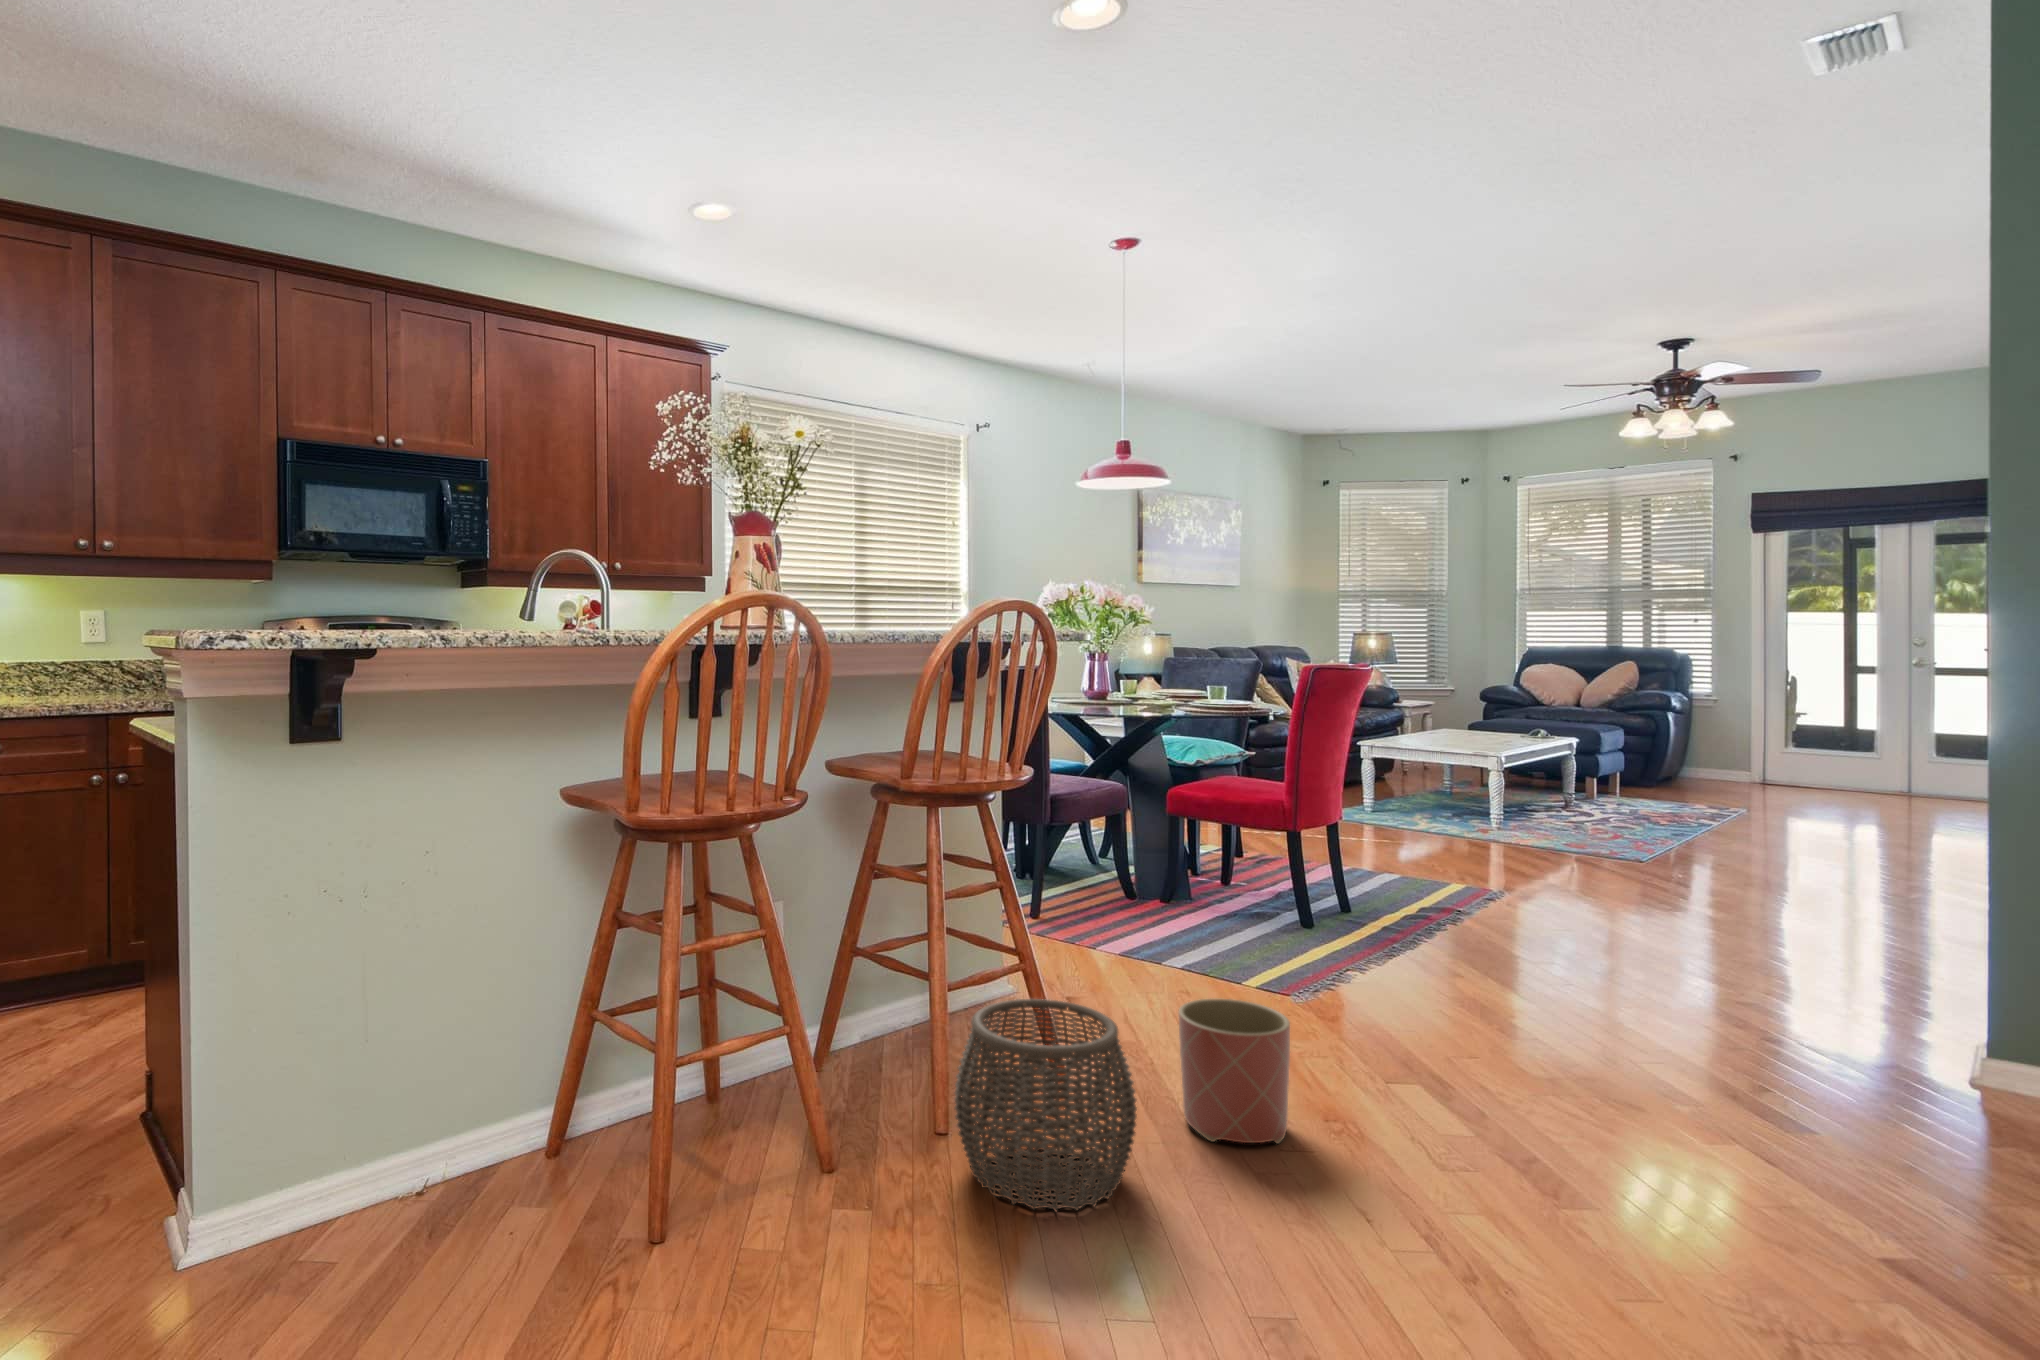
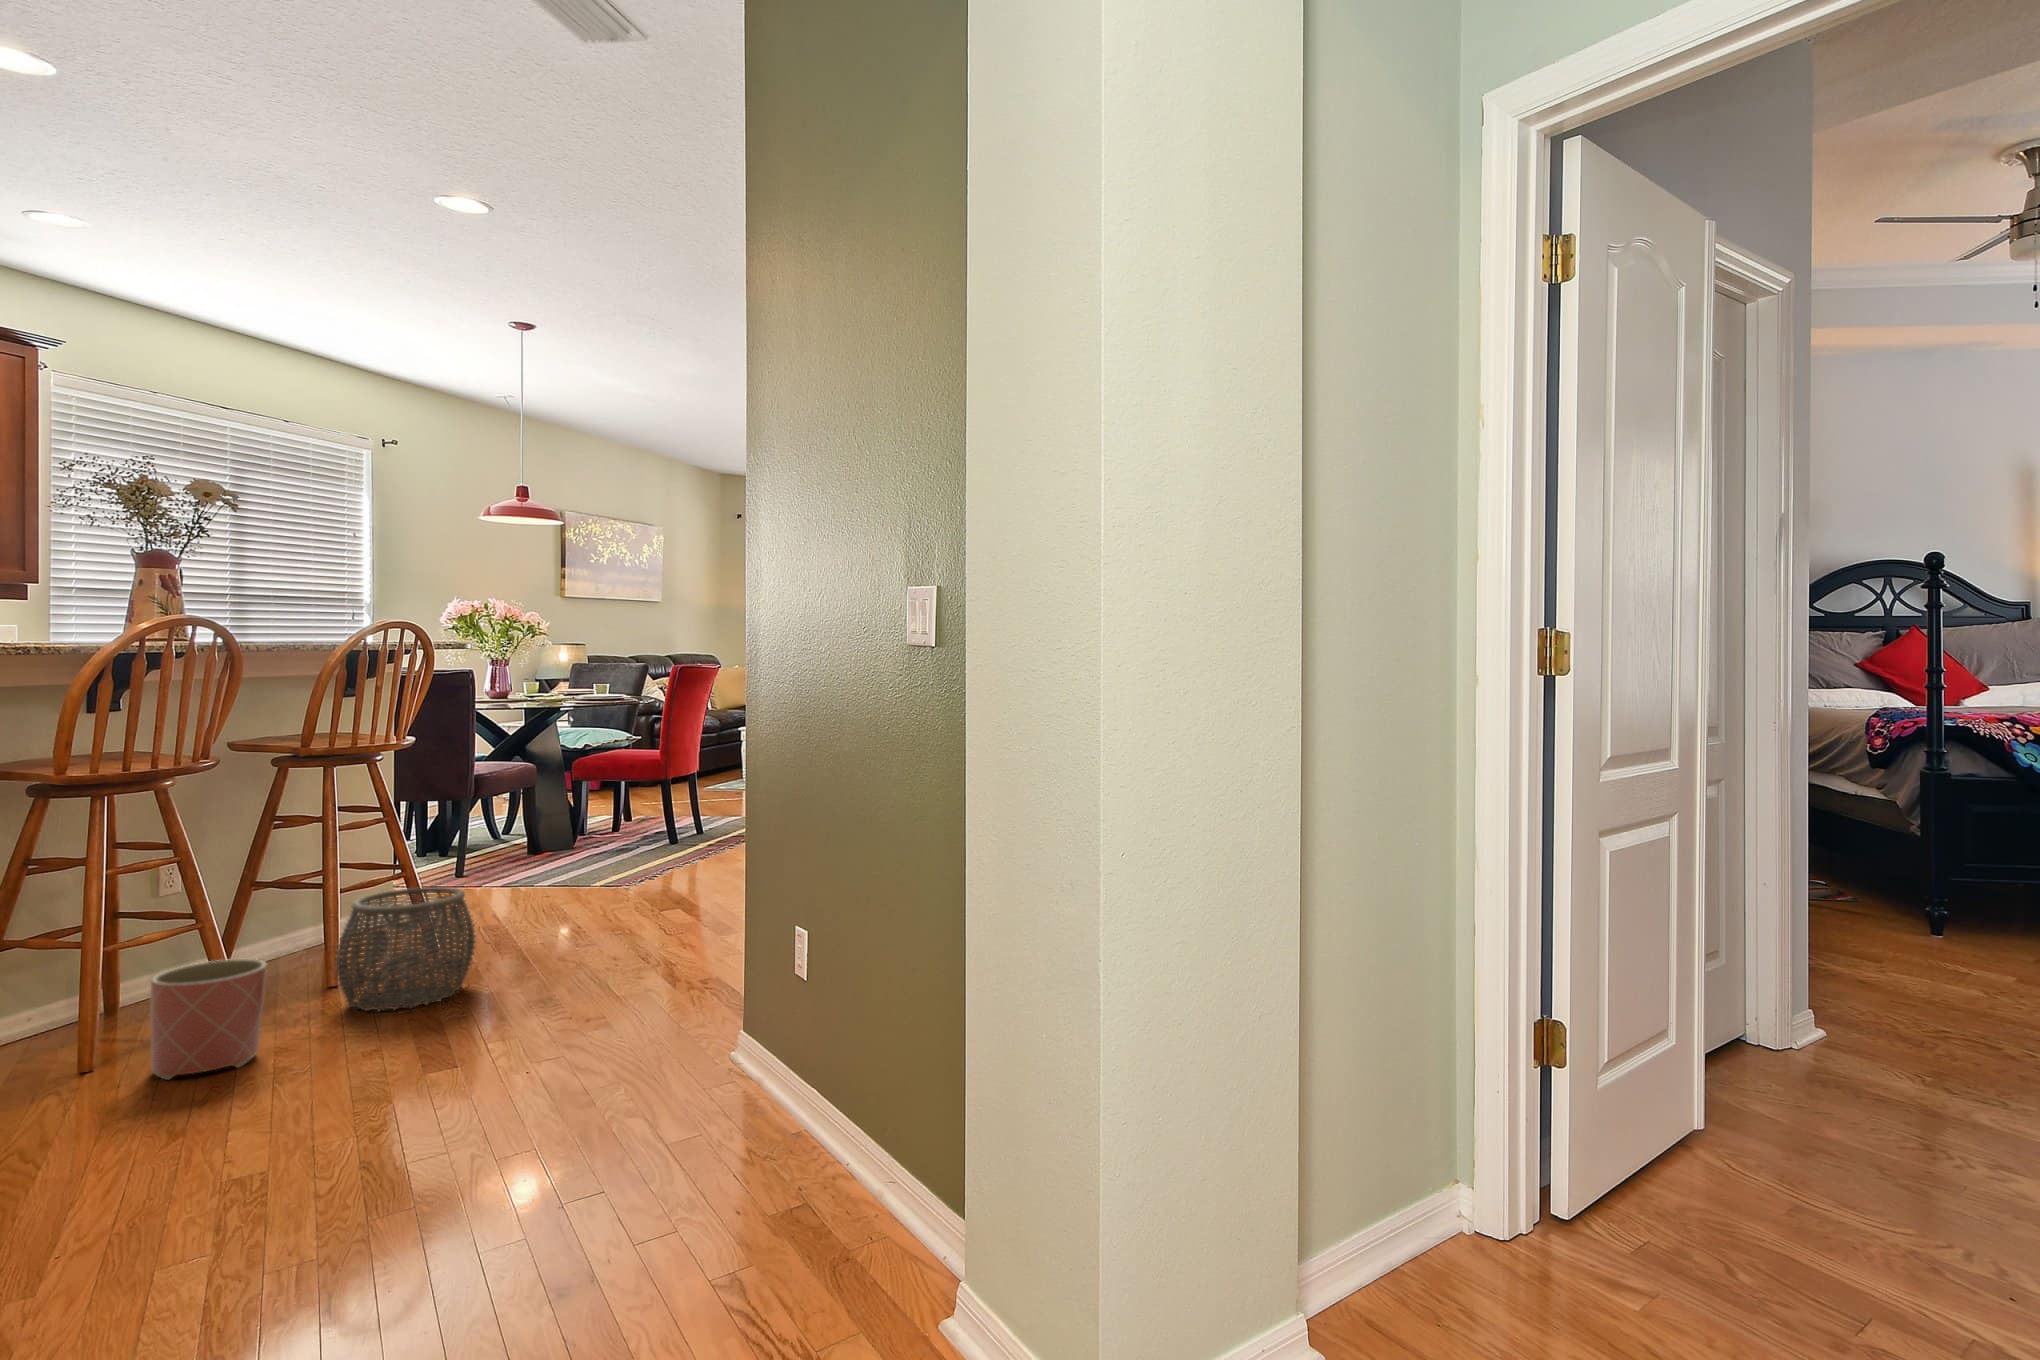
planter: present [1178,999,1290,1144] -> present [150,959,267,1080]

